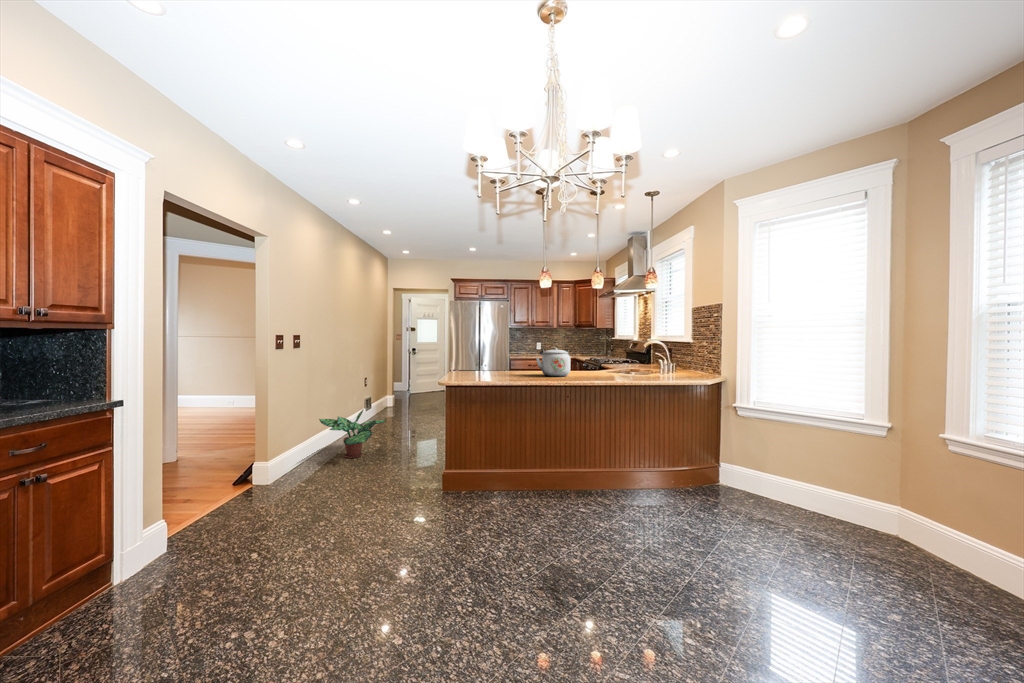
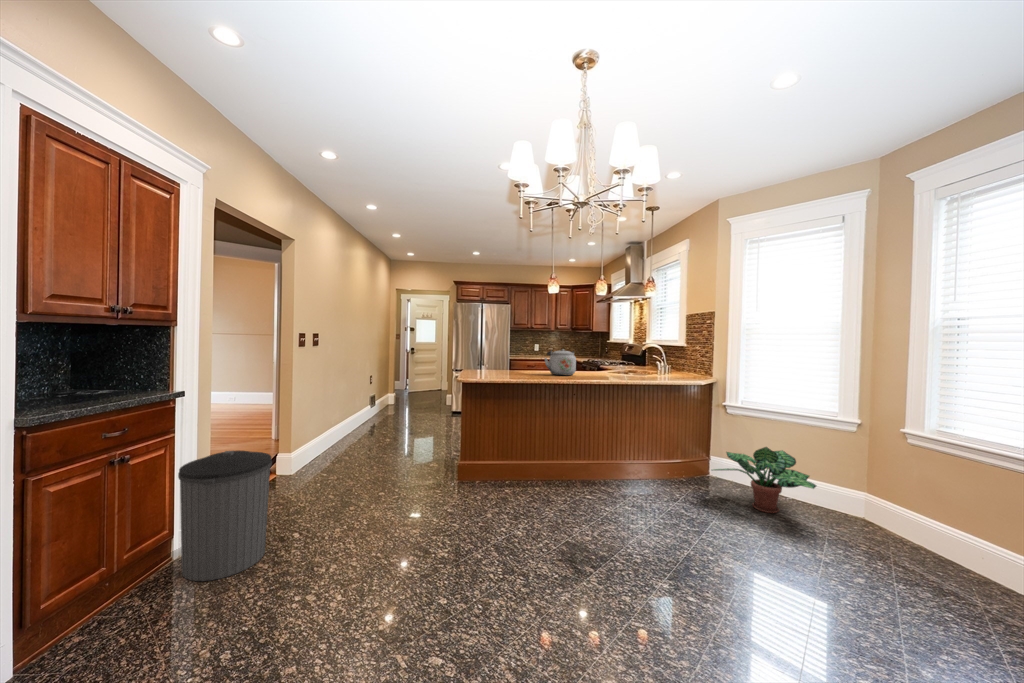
potted plant: present [319,410,386,458] -> present [714,447,816,513]
trash can: none [112,465,222,613] -> present [178,451,272,581]

